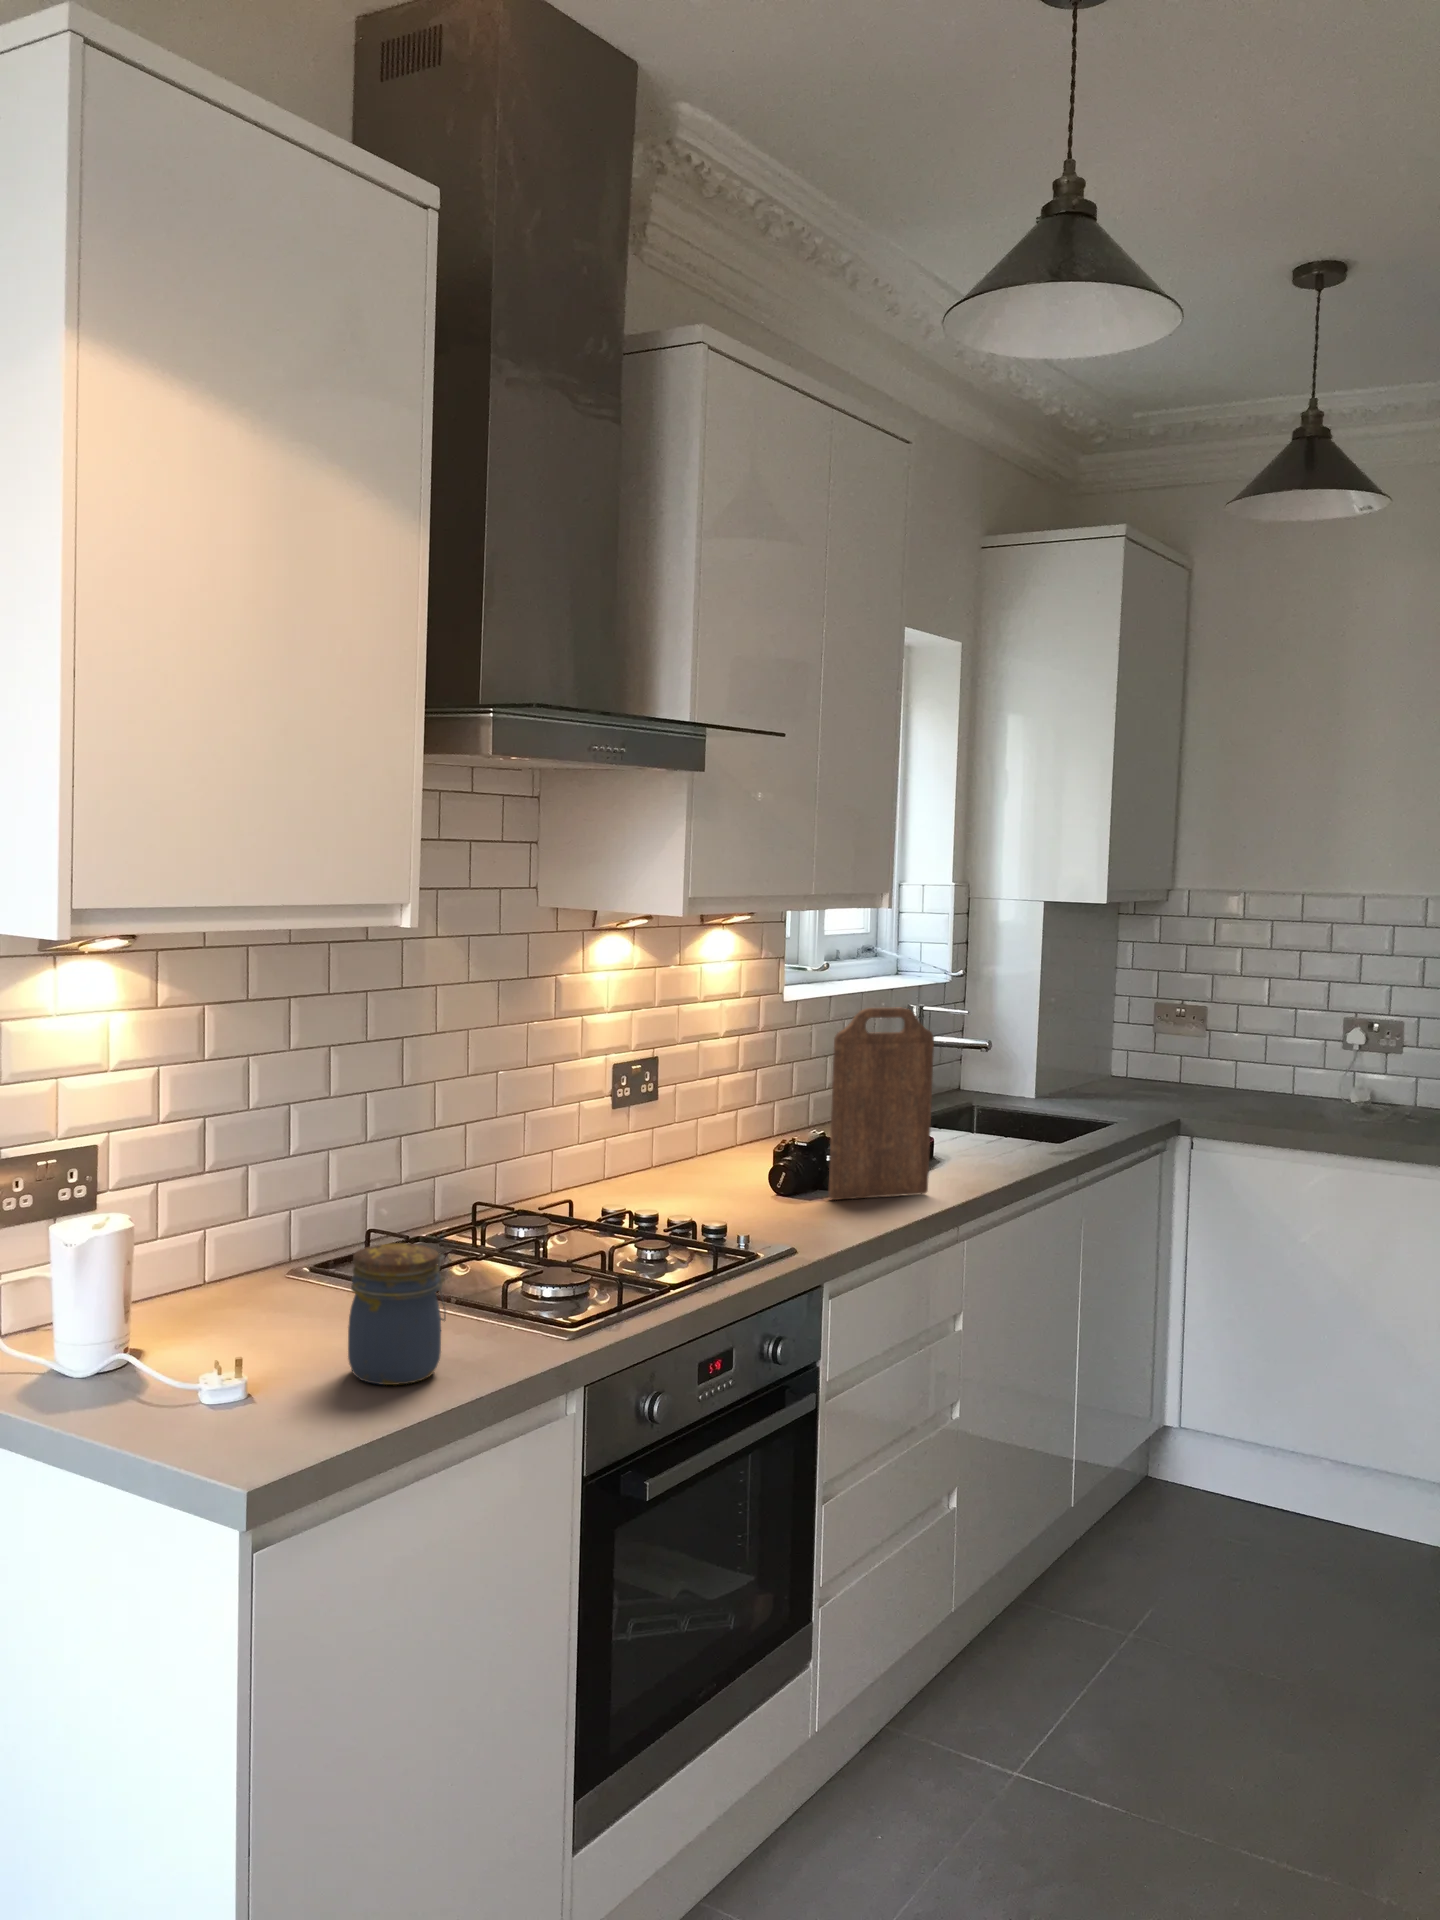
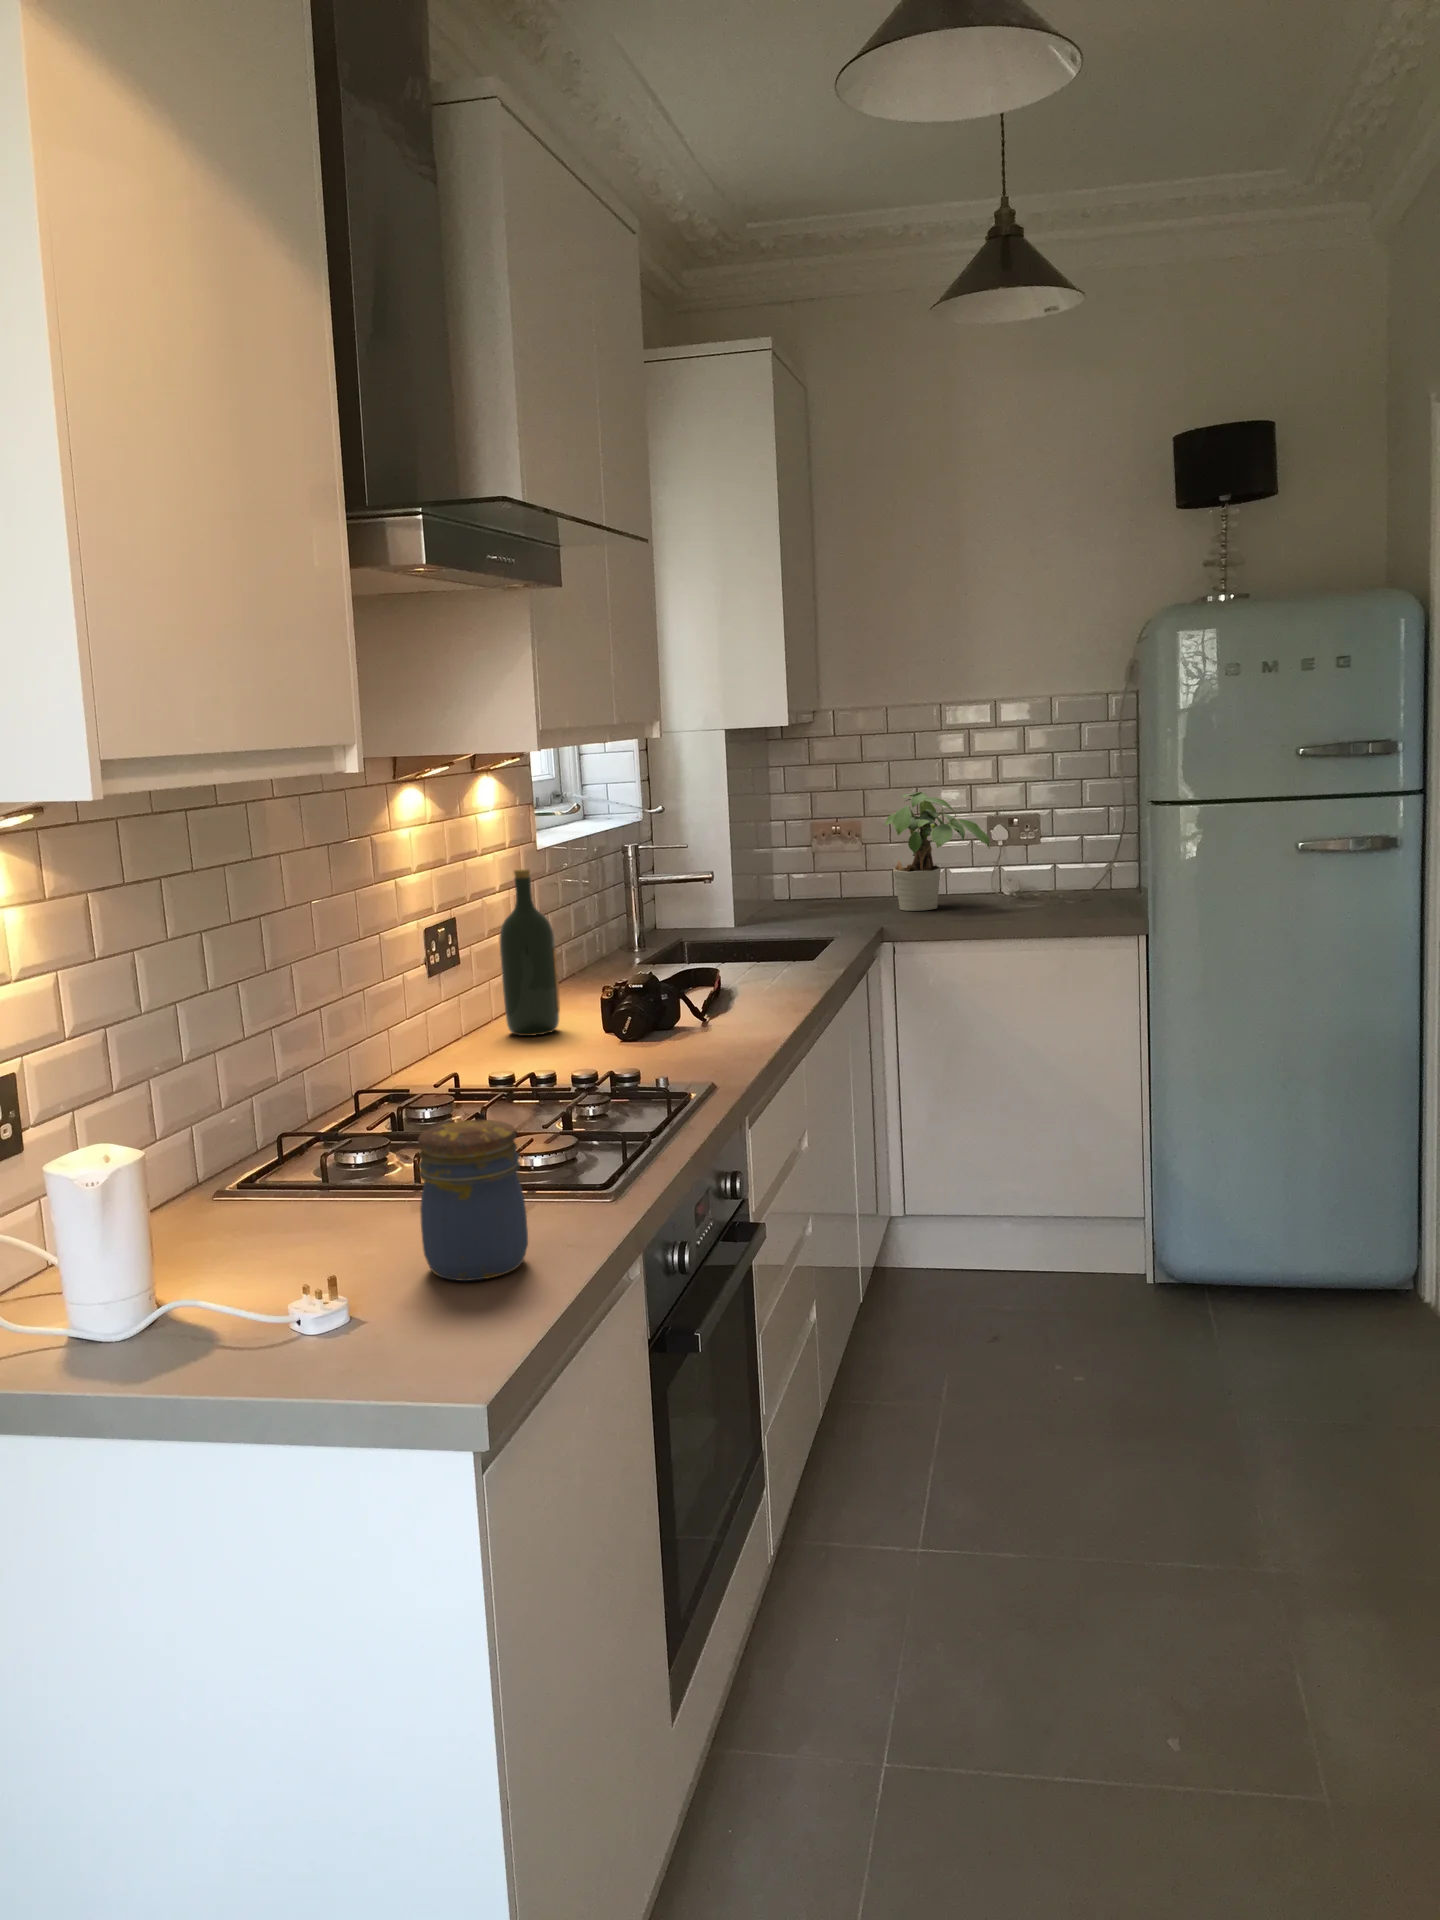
potted plant: none [1211,984,1321,1109] -> present [885,792,990,911]
cutting board: present [828,1008,934,1200] -> none [667,832,762,1034]
wine bottle: none [684,1020,739,1179] -> present [500,869,560,1036]

